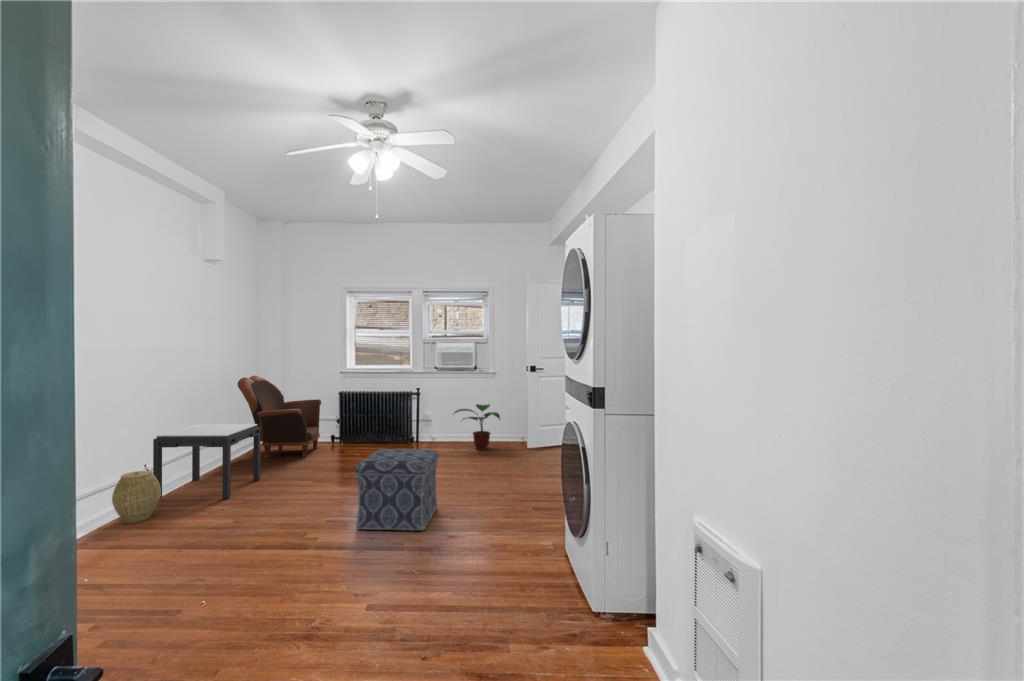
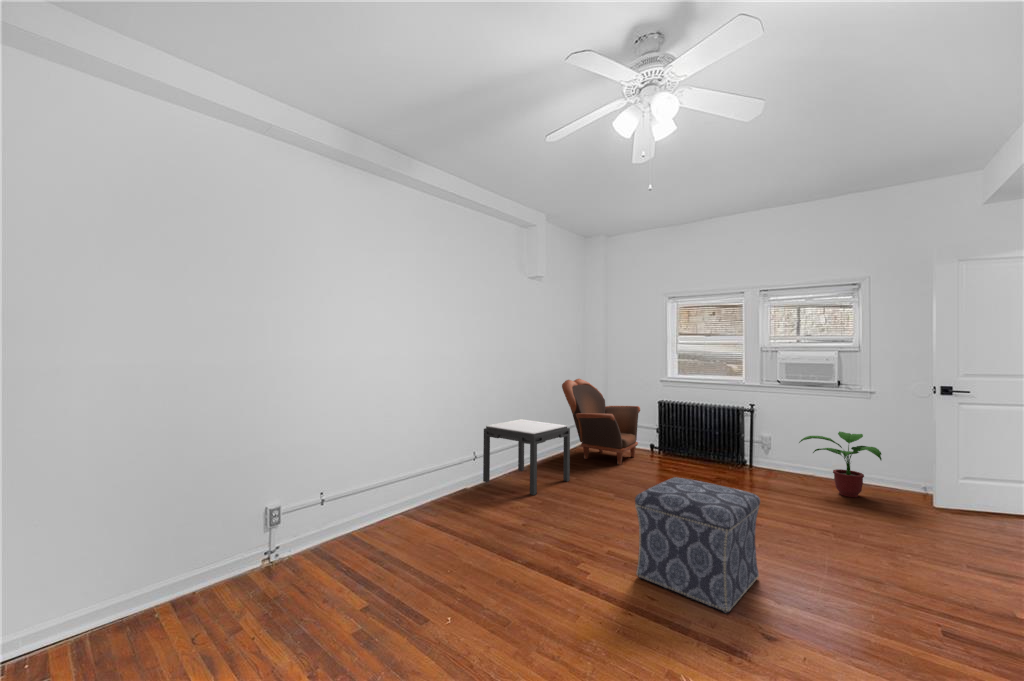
woven basket: present [112,471,161,523] -> none [446,455,480,501]

